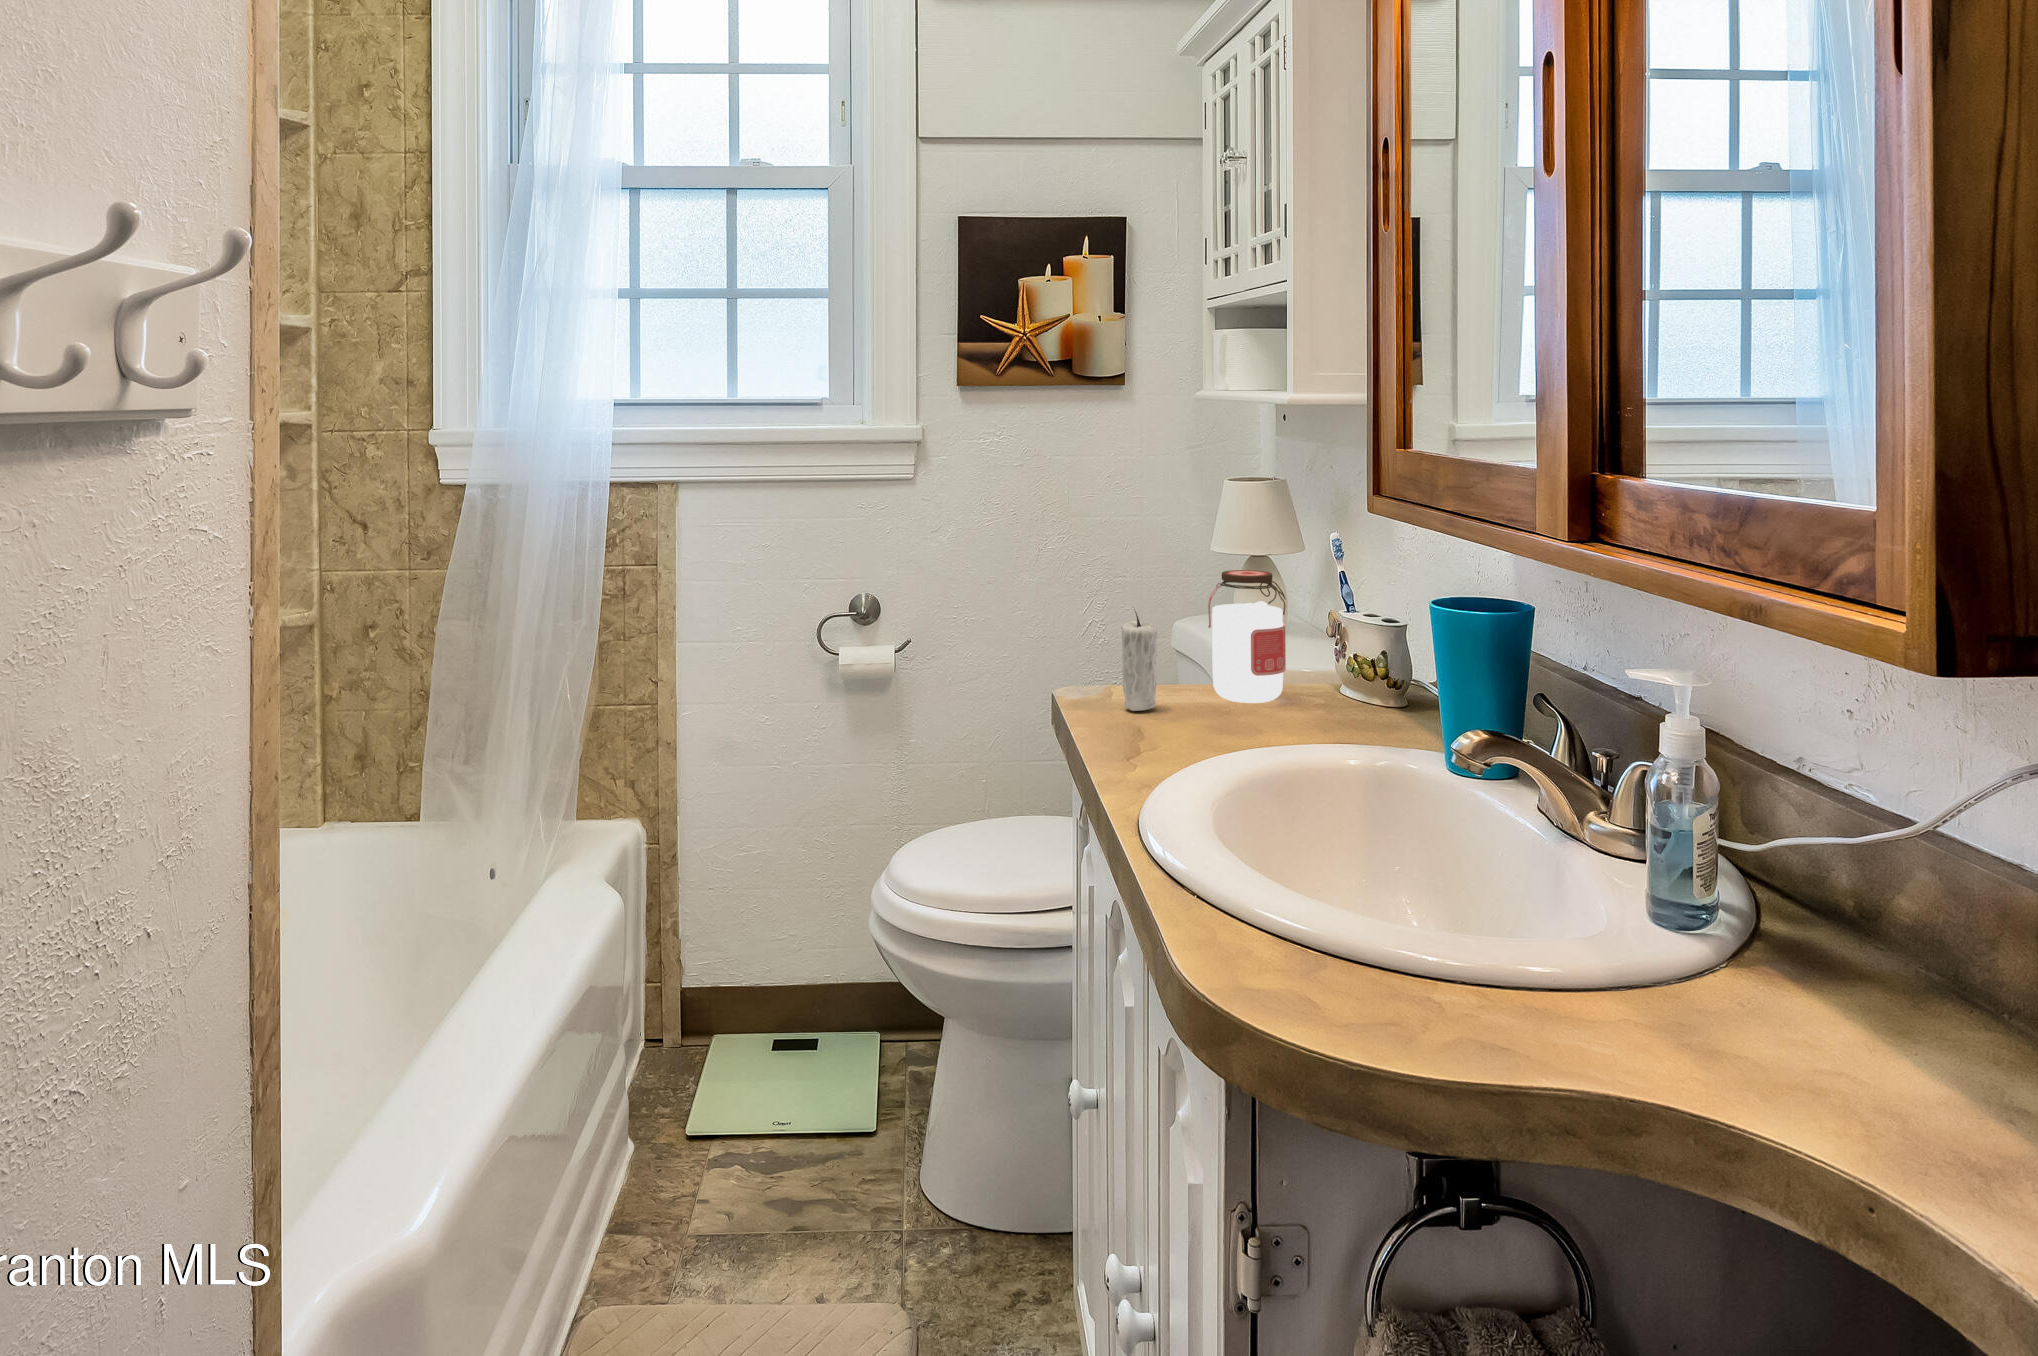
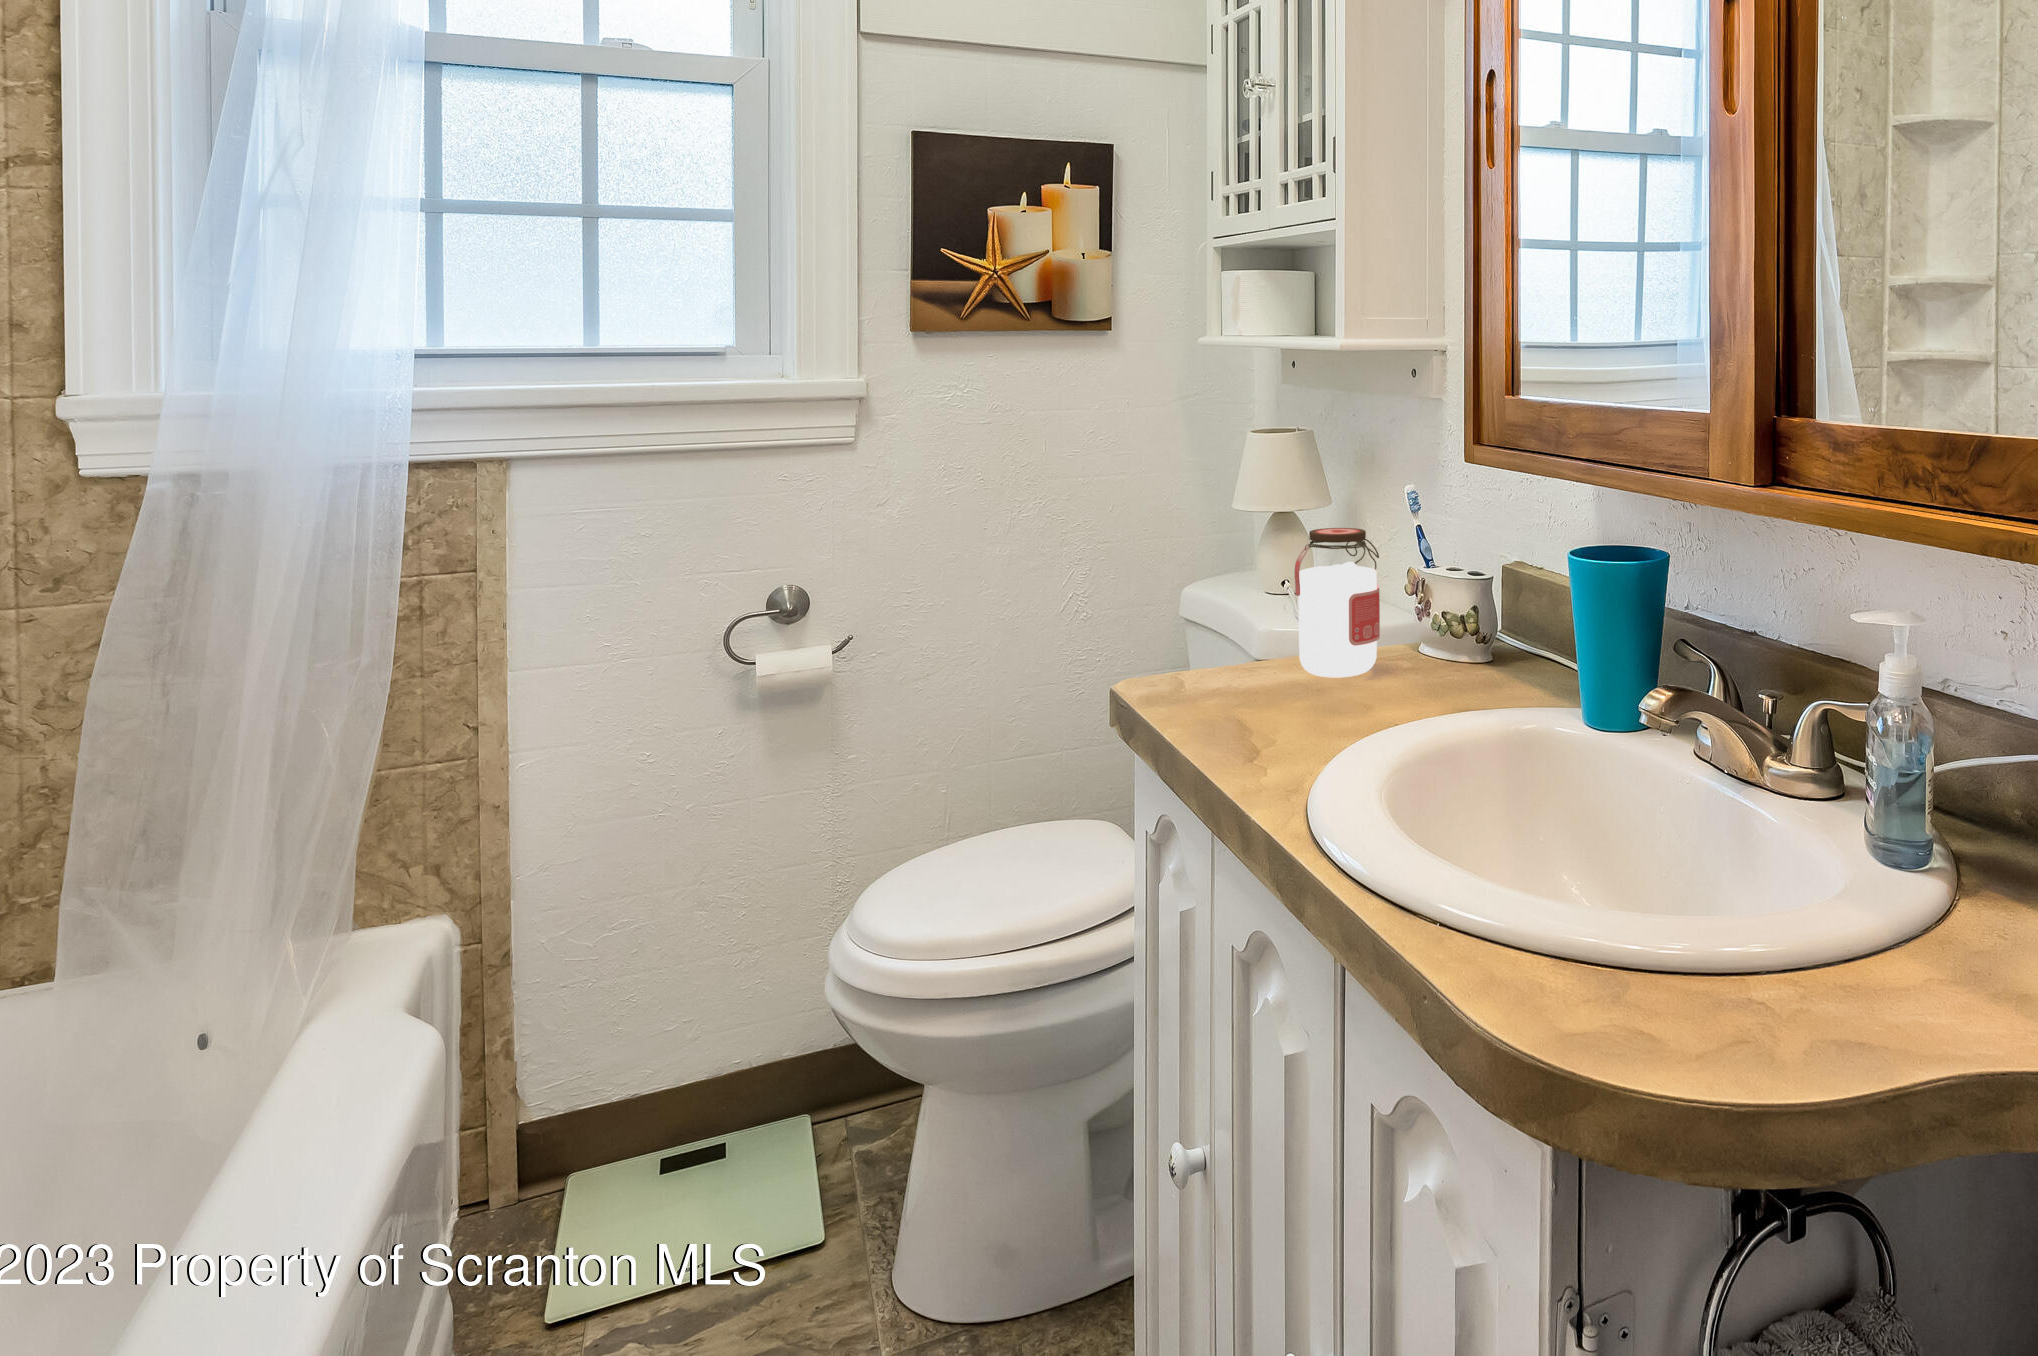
candle: present [1121,611,1157,711] -> none [1203,577,1247,701]

